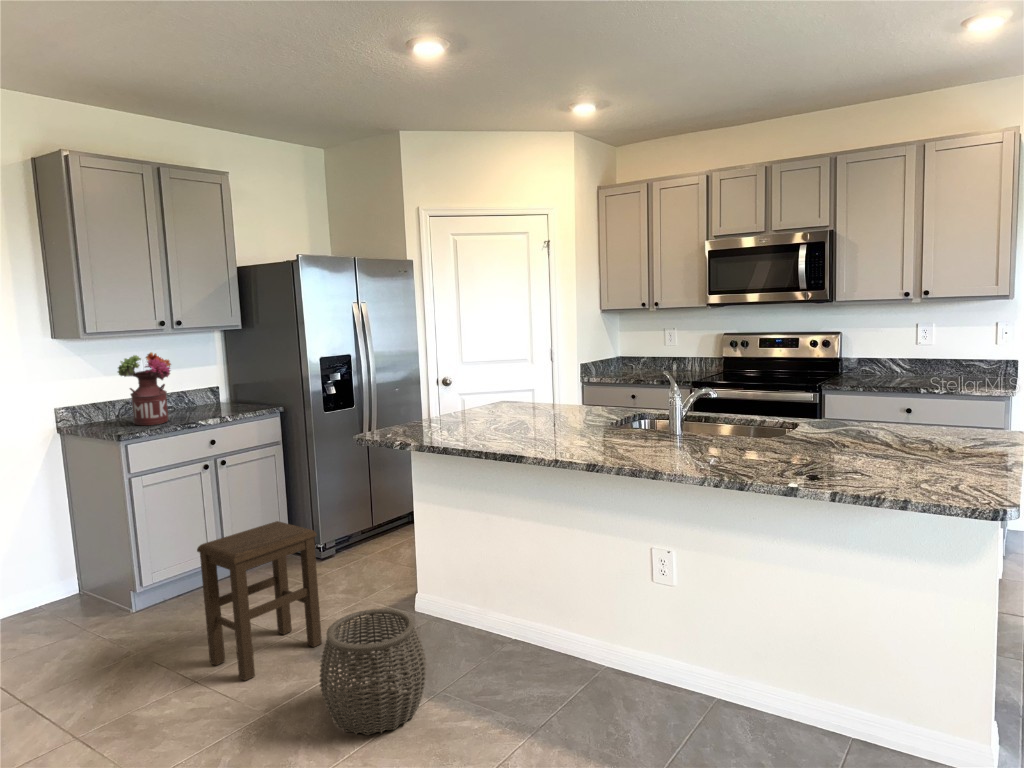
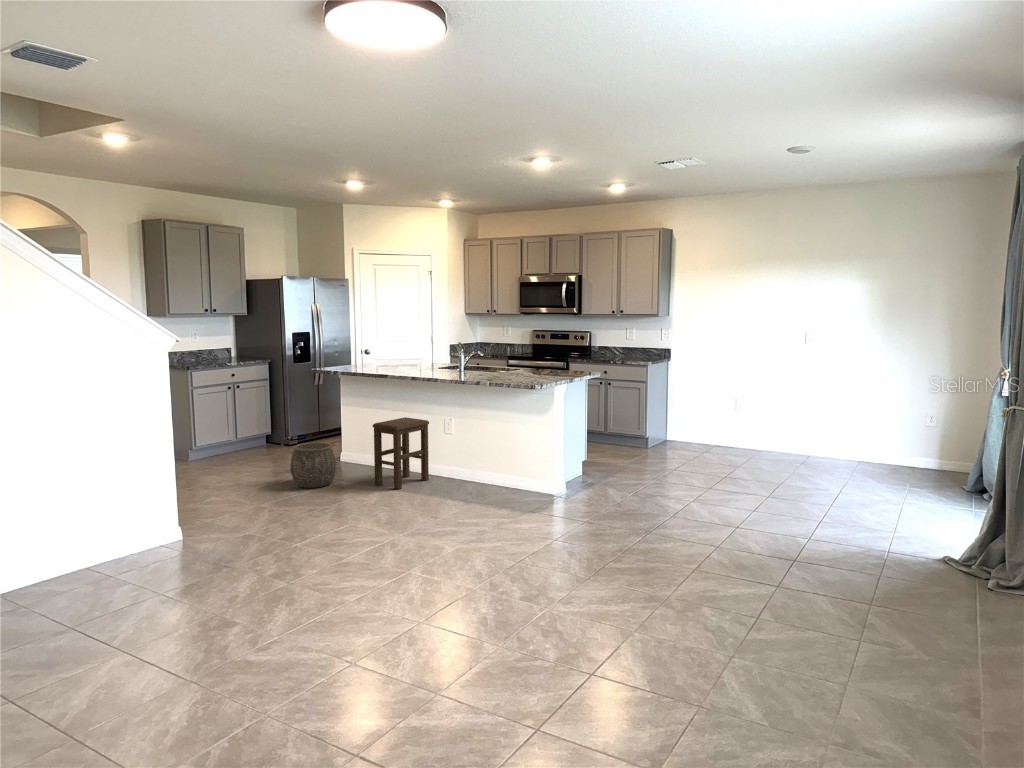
flower arrangement: present [118,352,171,425] -> none [184,326,213,364]
stool: present [197,521,322,681] -> present [372,417,429,489]

